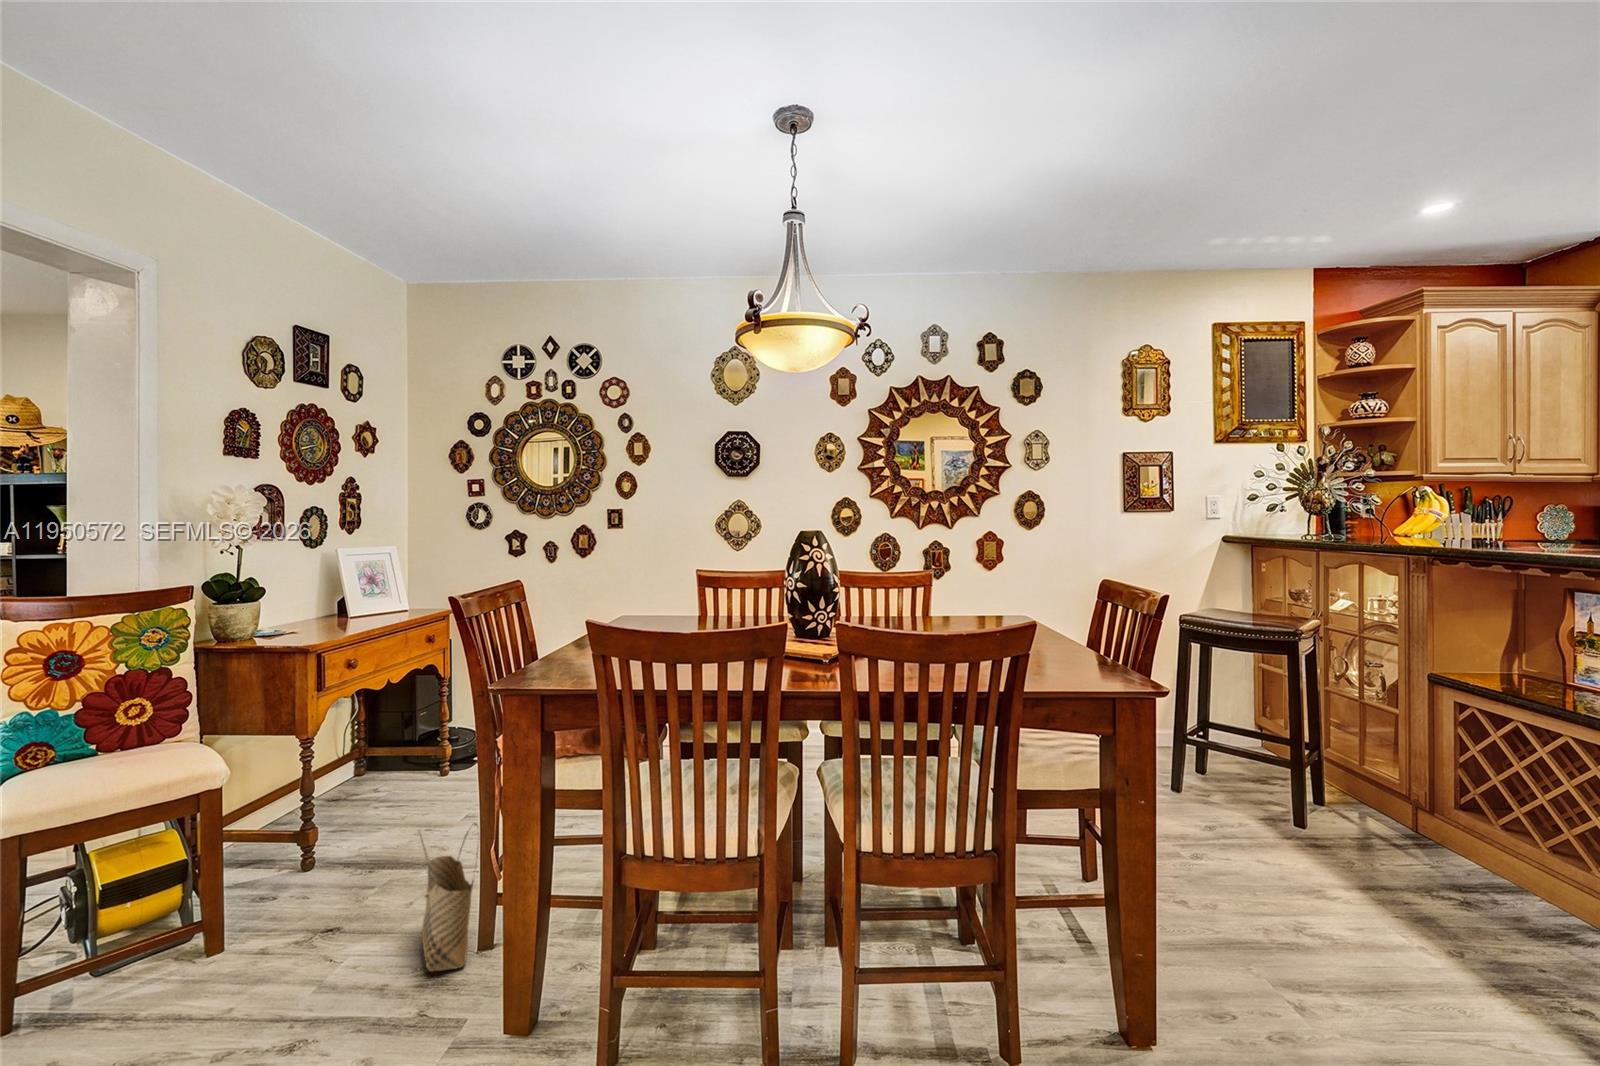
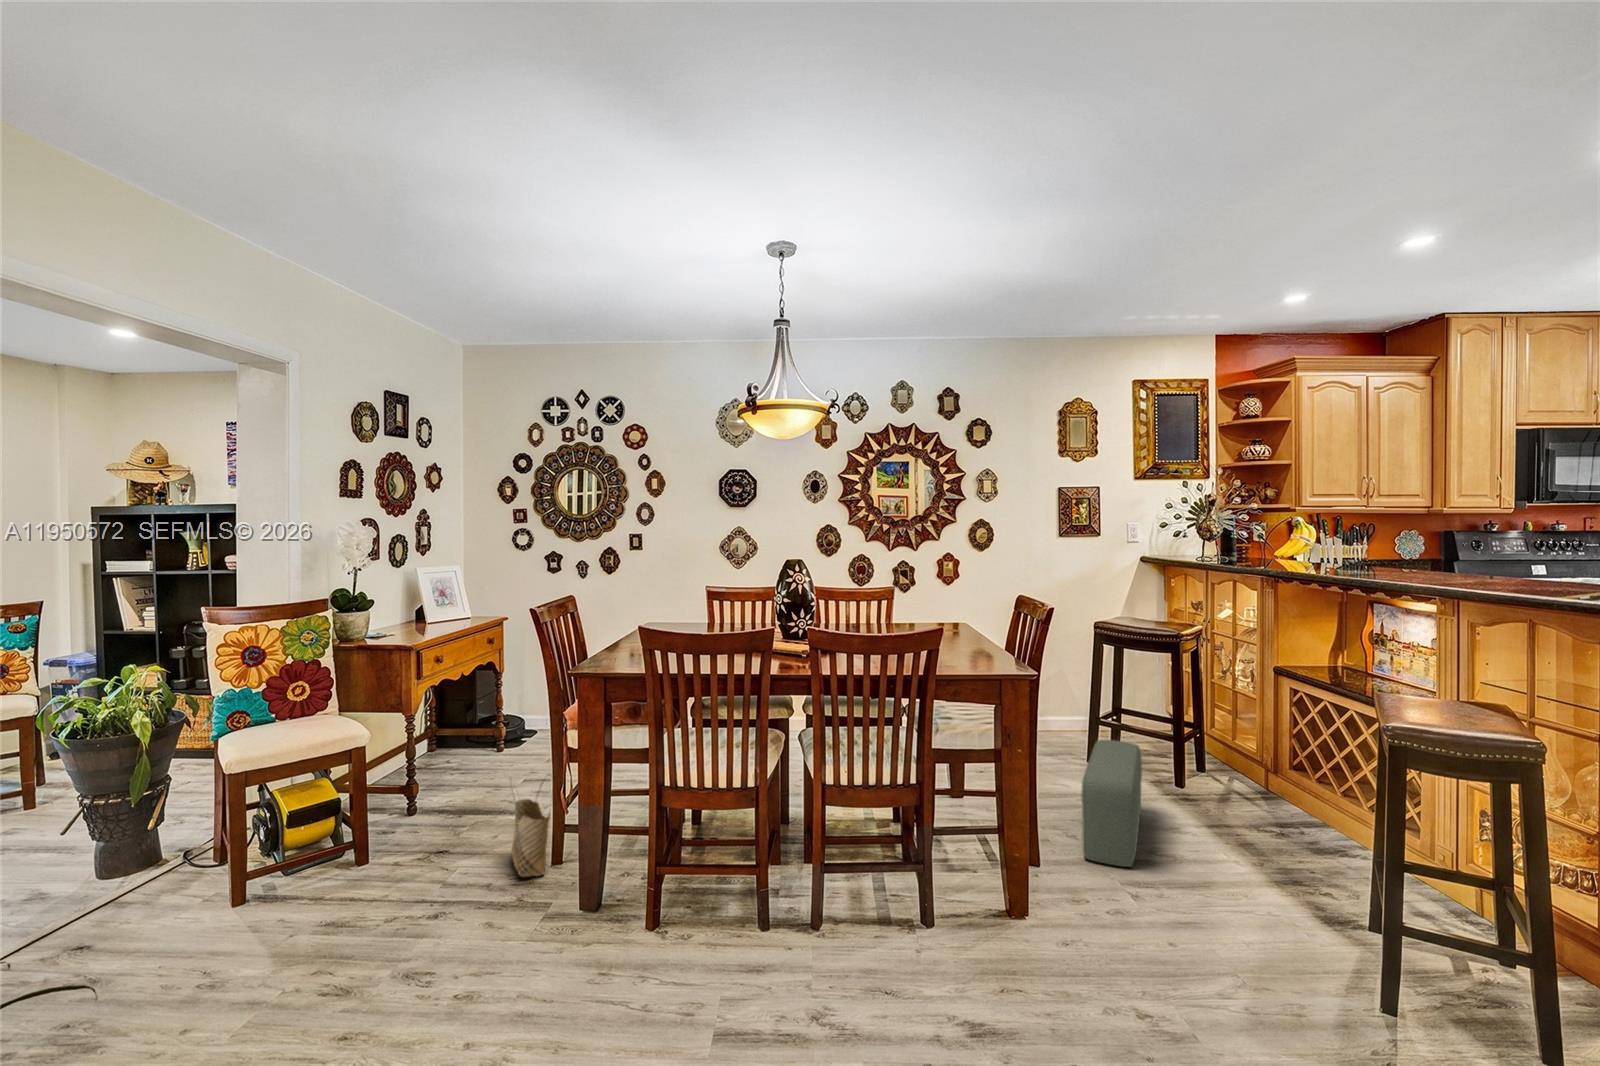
pouf: none [1200,769,1287,954] -> present [1081,740,1142,867]

